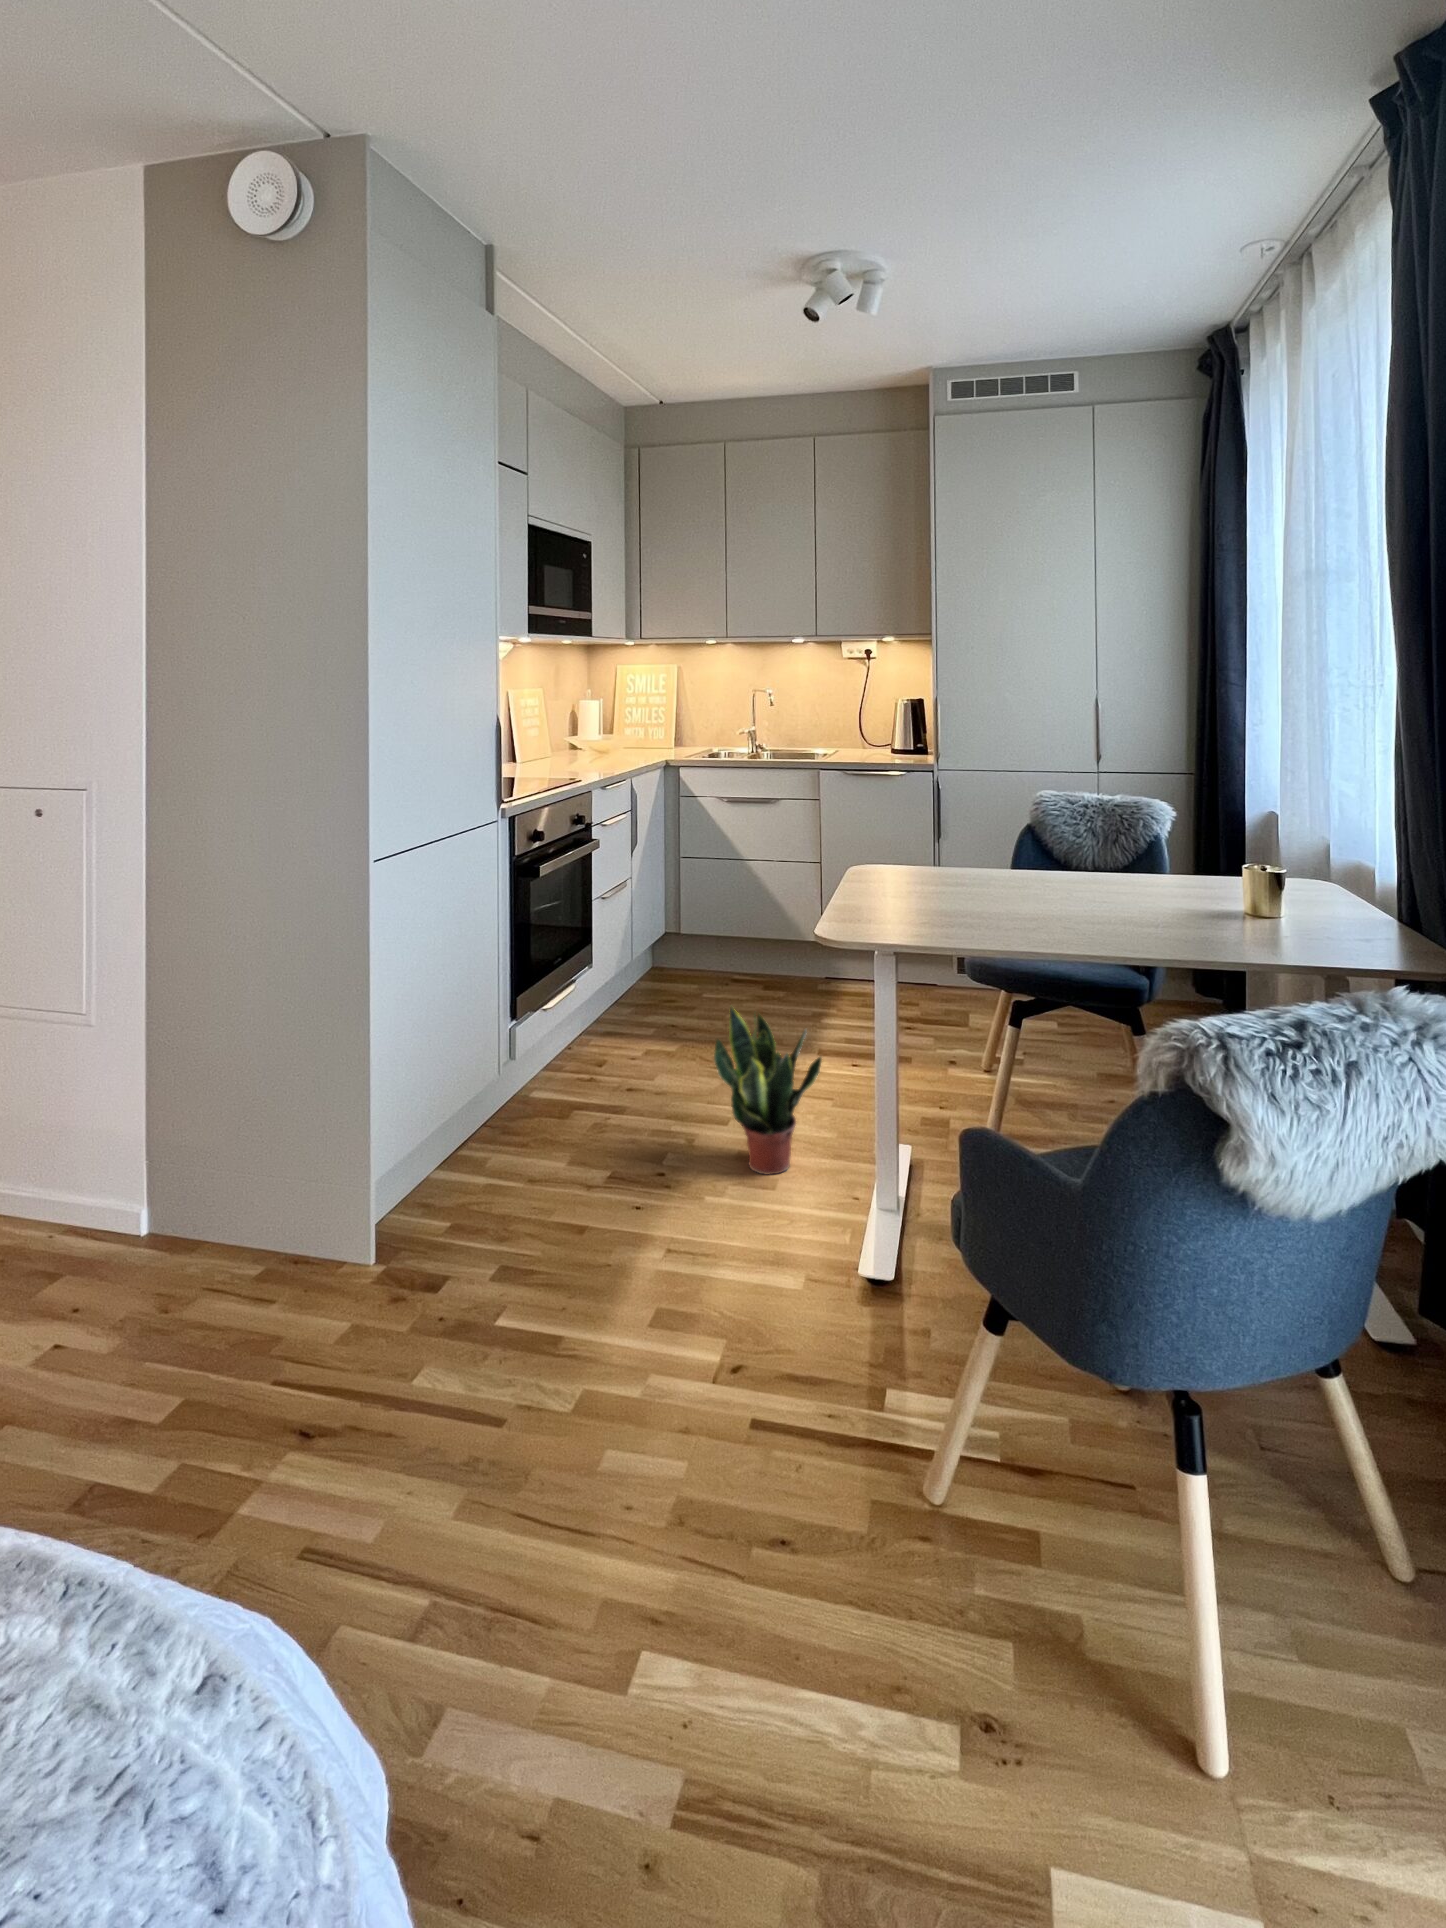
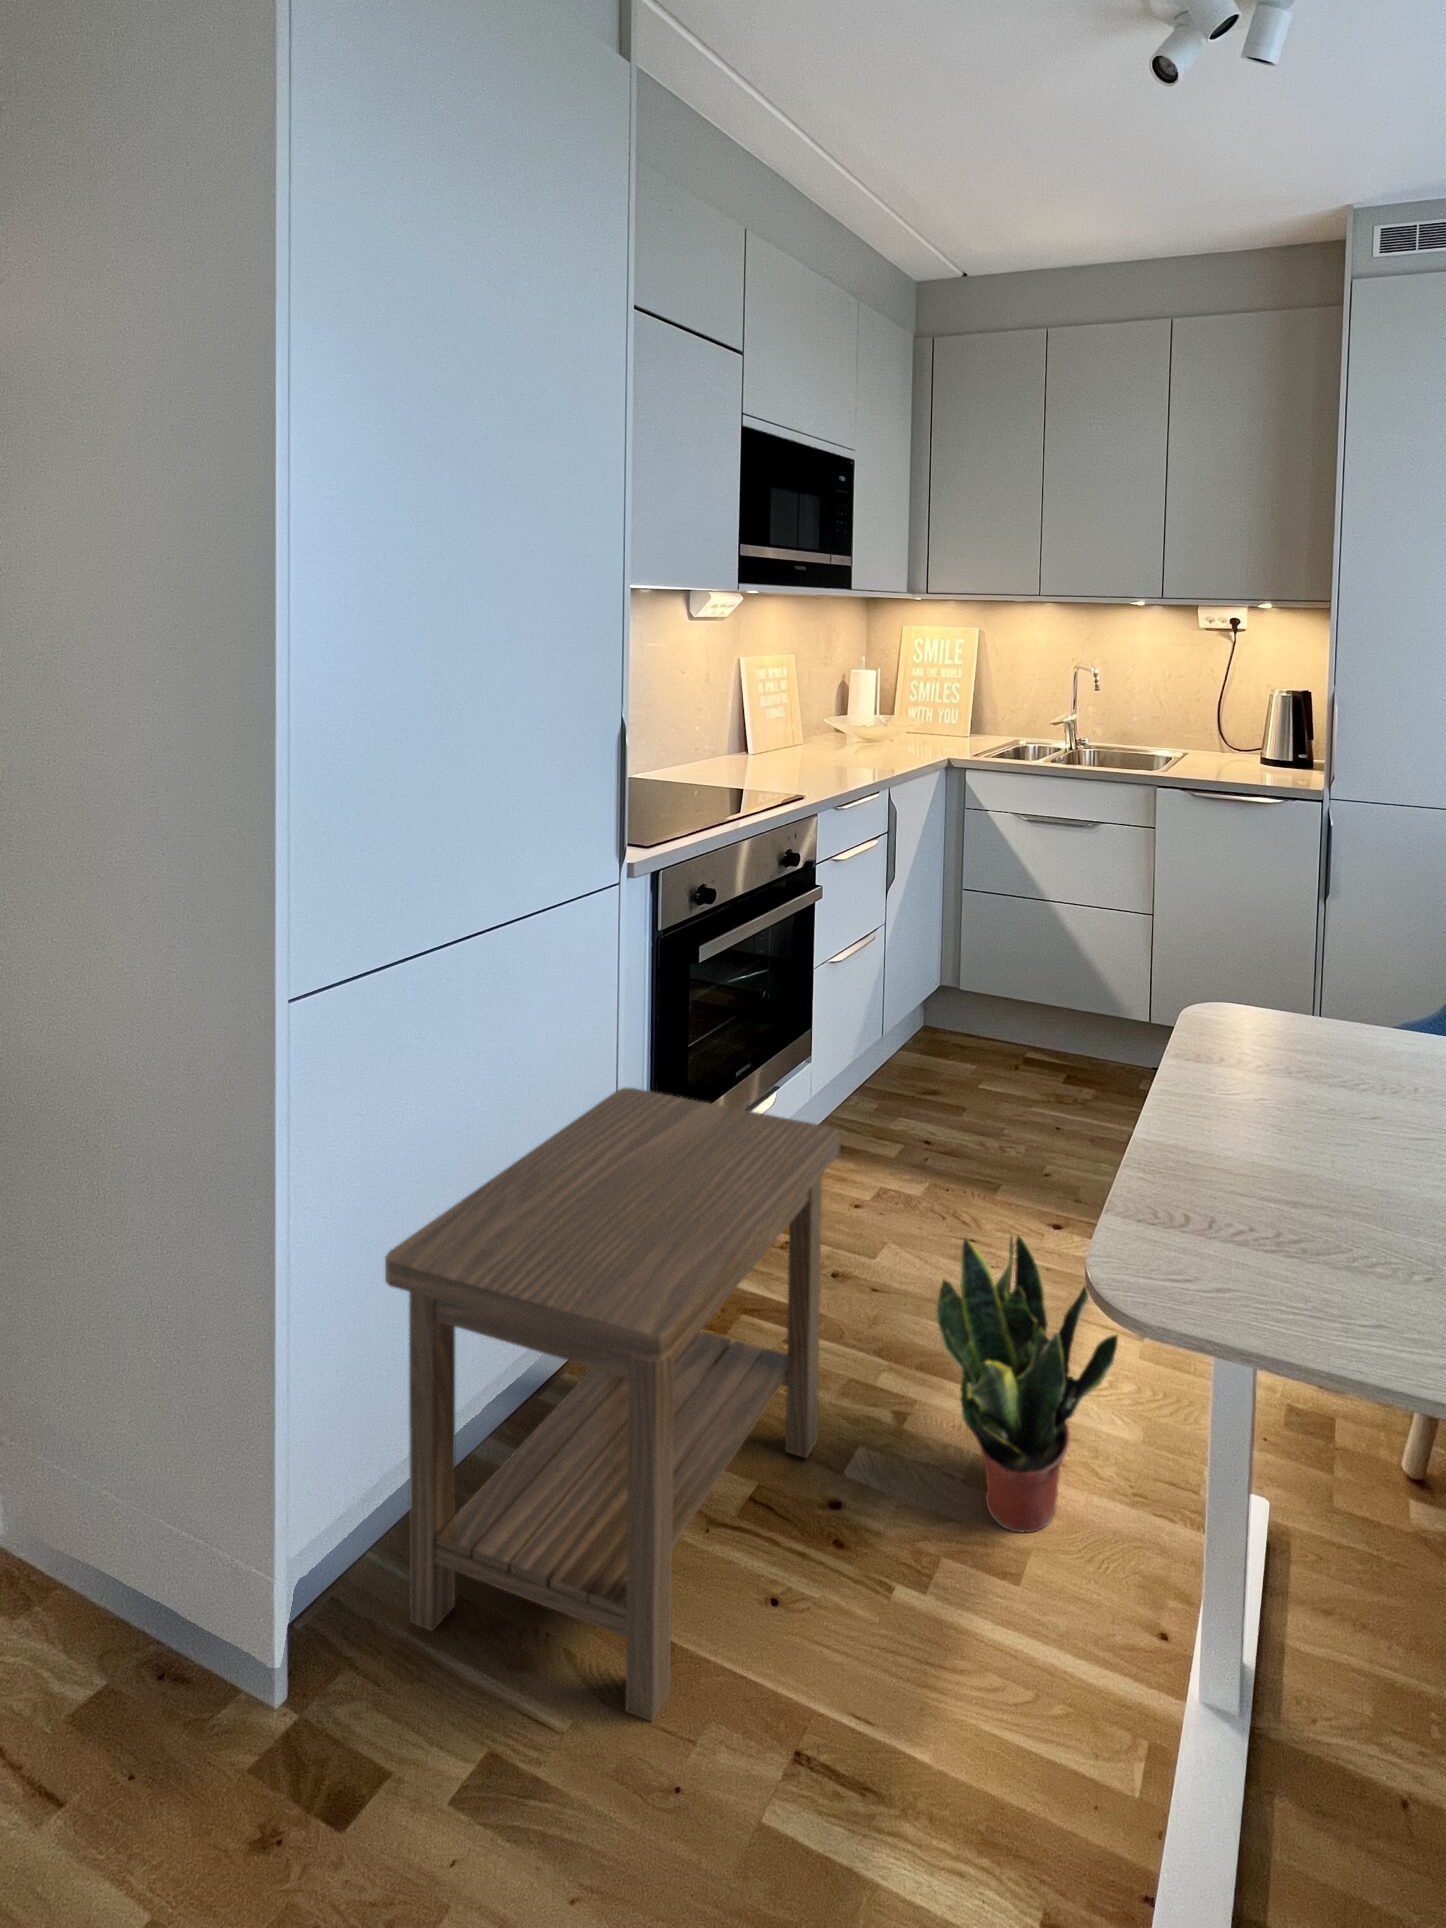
side table: none [415,950,650,1251] -> present [385,1088,840,1722]

